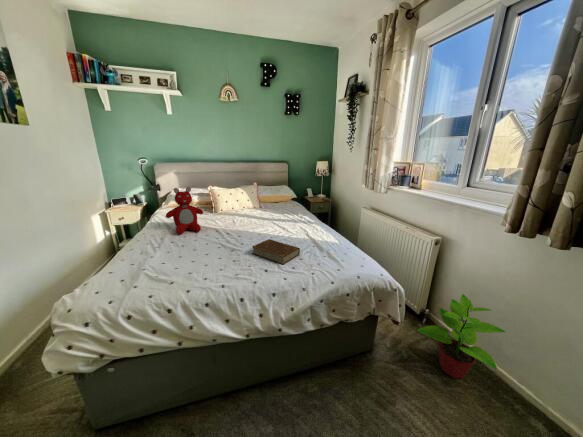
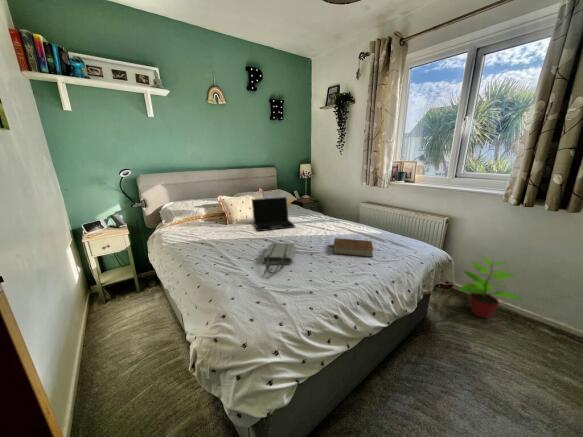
teddy bear: present [166,187,203,234] -> none [210,197,250,249]
laptop: none [224,192,267,224] -> present [252,197,295,231]
tote bag: none [166,234,226,260] -> present [263,243,295,273]

